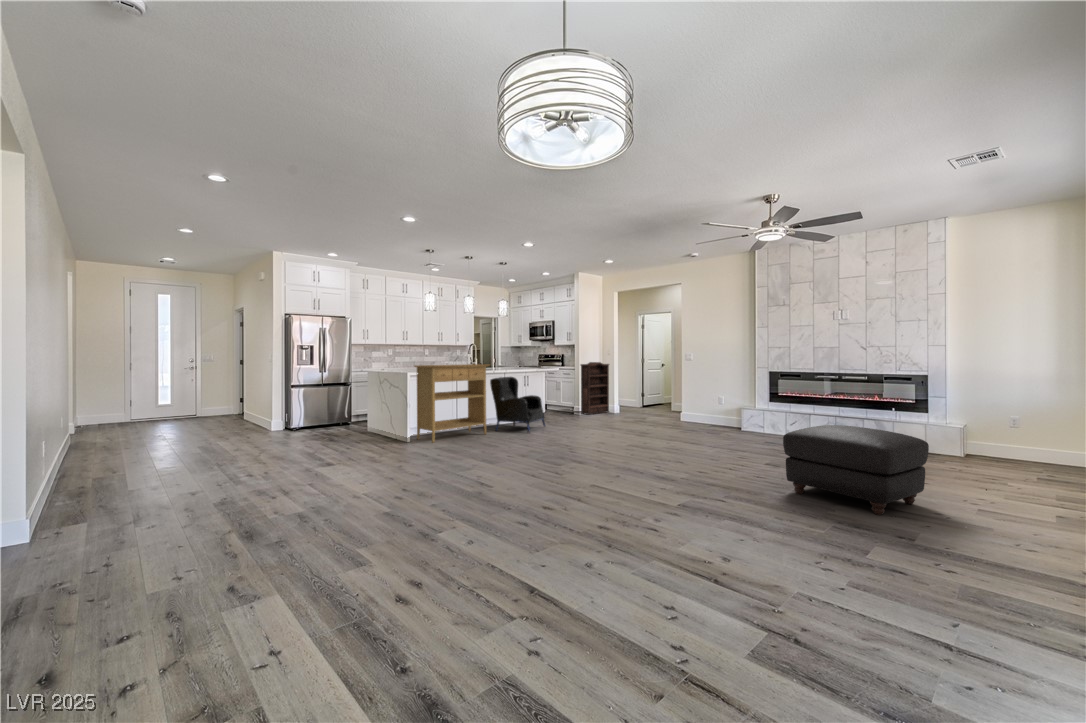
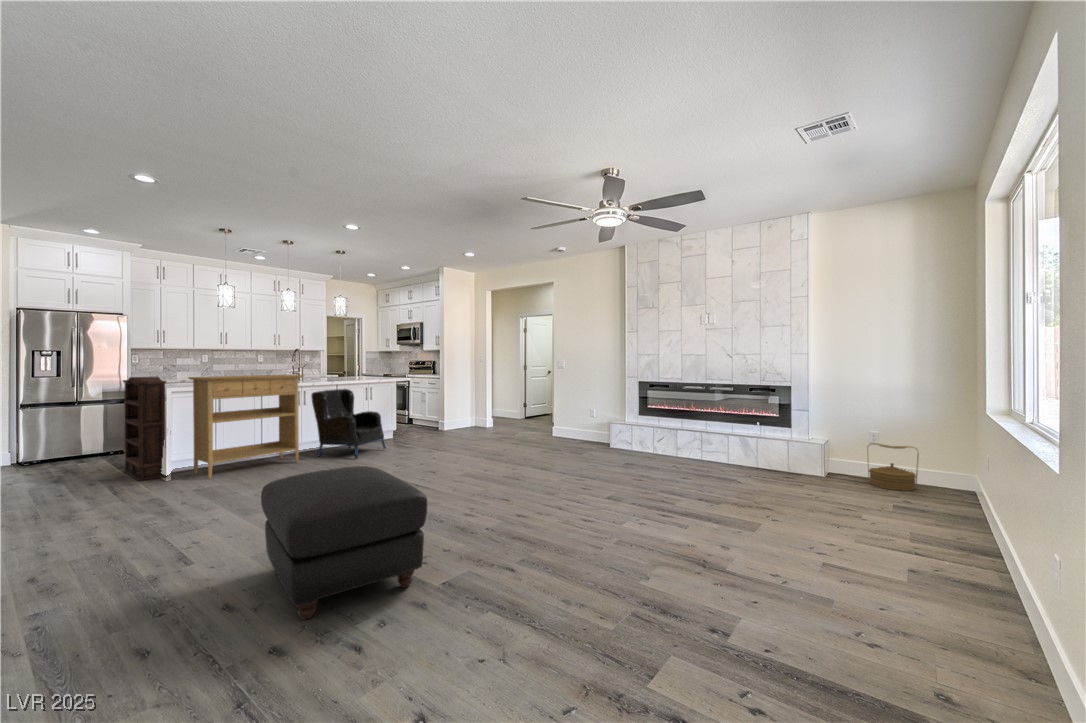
bookshelf: present [581,362,609,415] -> present [123,377,166,481]
ottoman: present [783,425,929,515] -> present [261,466,428,619]
woven basket: none [1006,427,1062,469] -> present [867,443,919,491]

